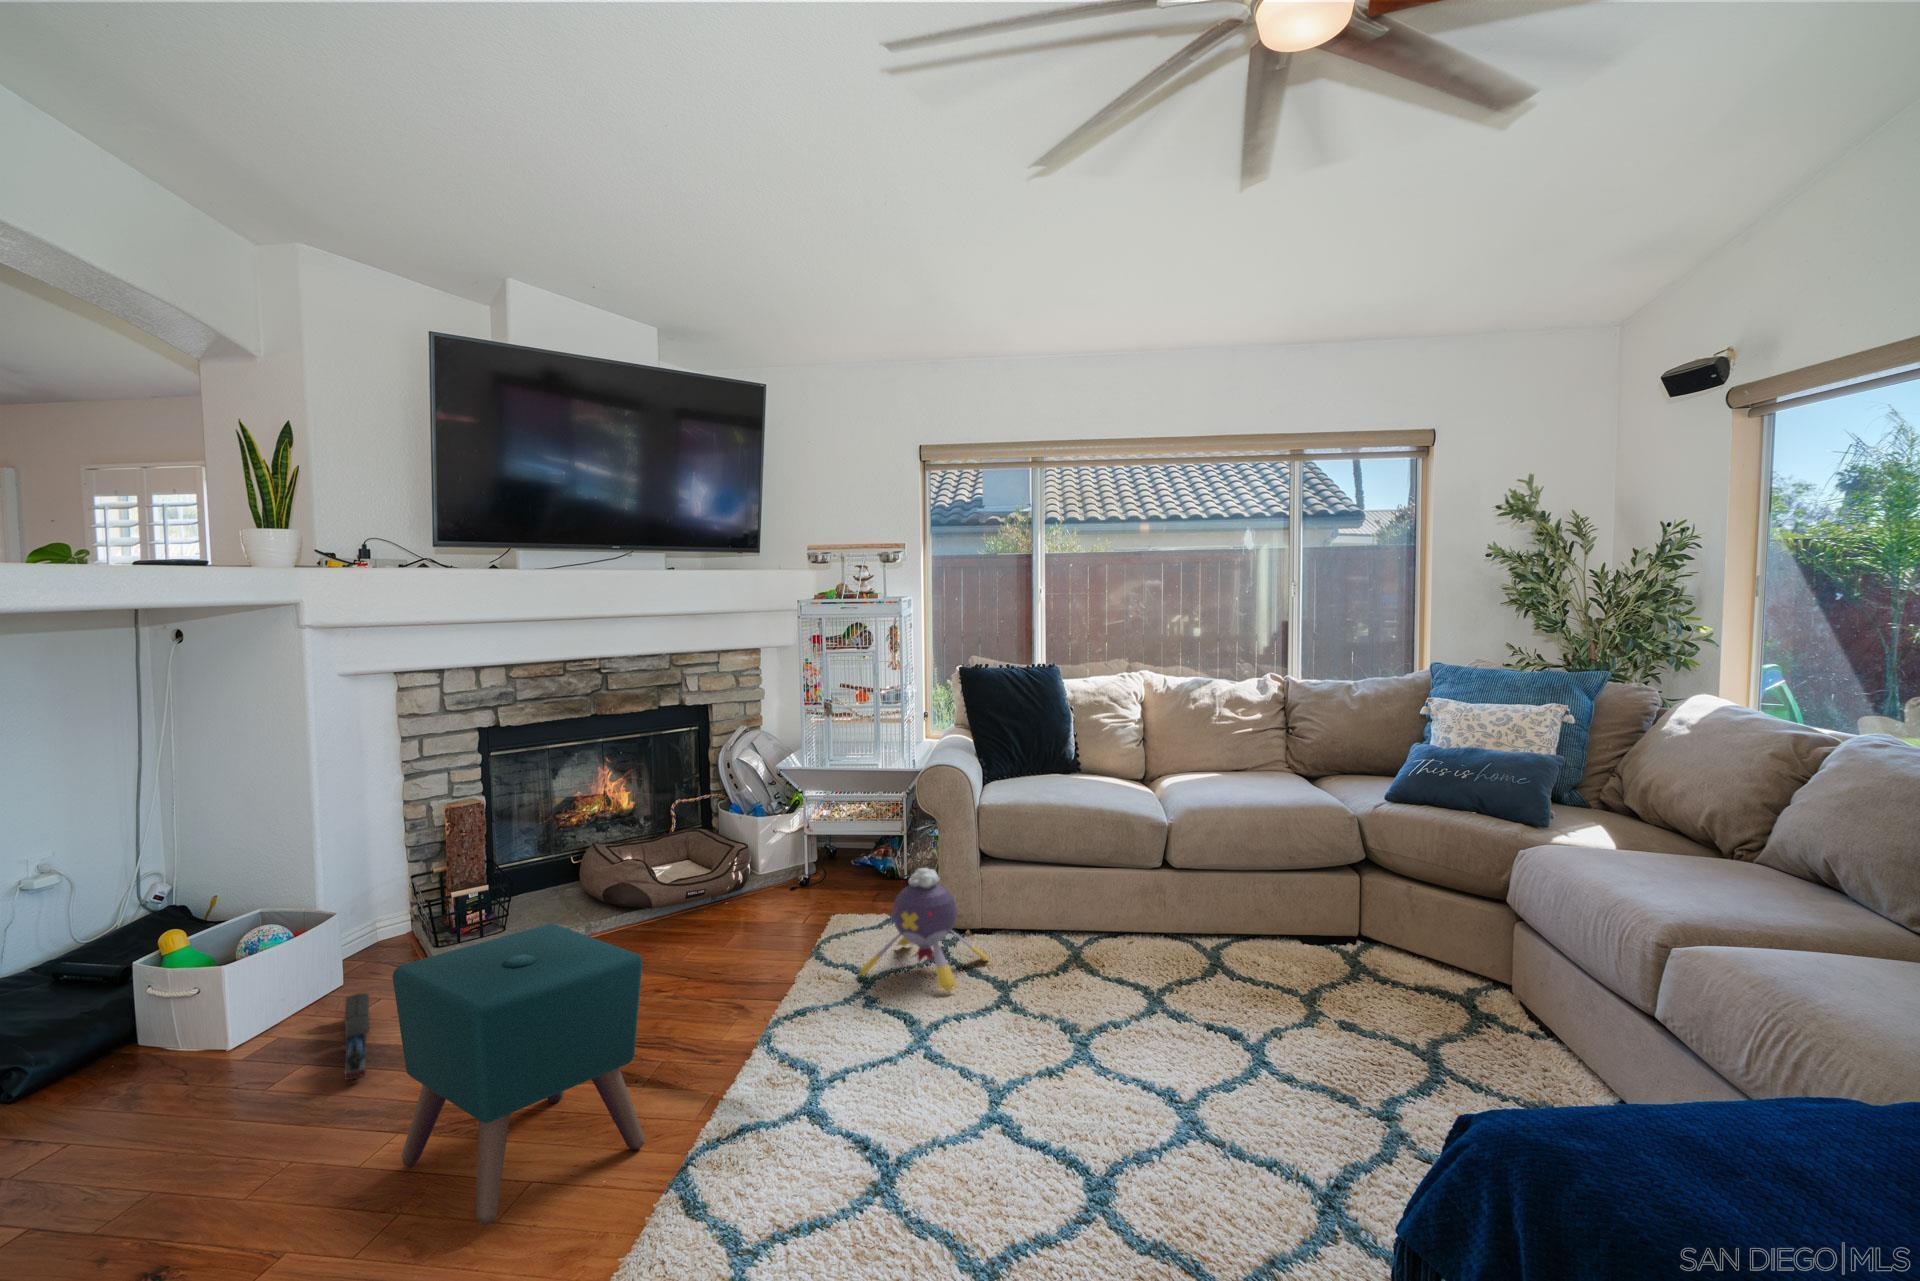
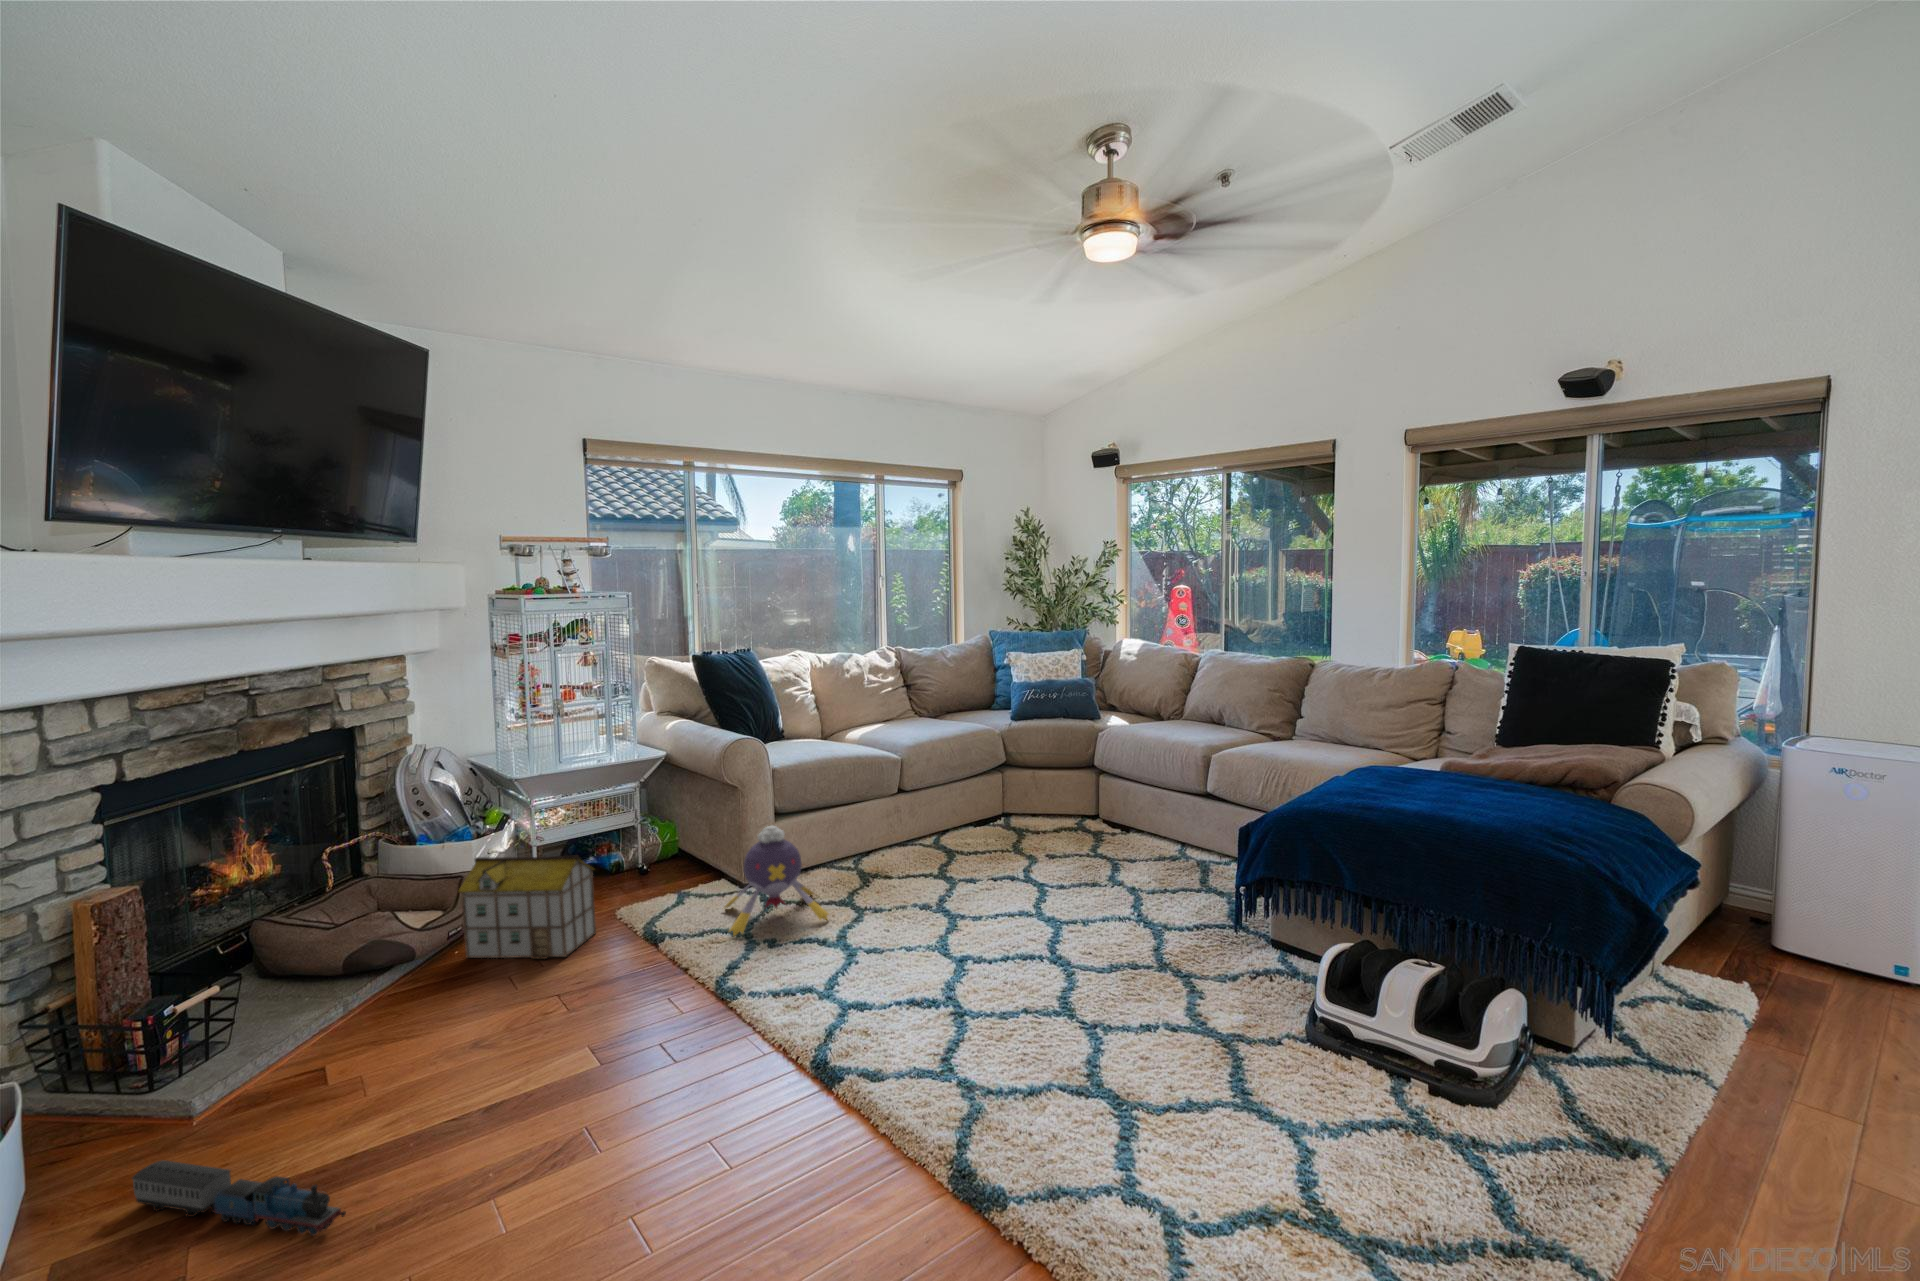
toy house: none [692,834,792,945] -> present [458,855,596,959]
ottoman: present [392,923,645,1225] -> none [551,917,781,1234]

